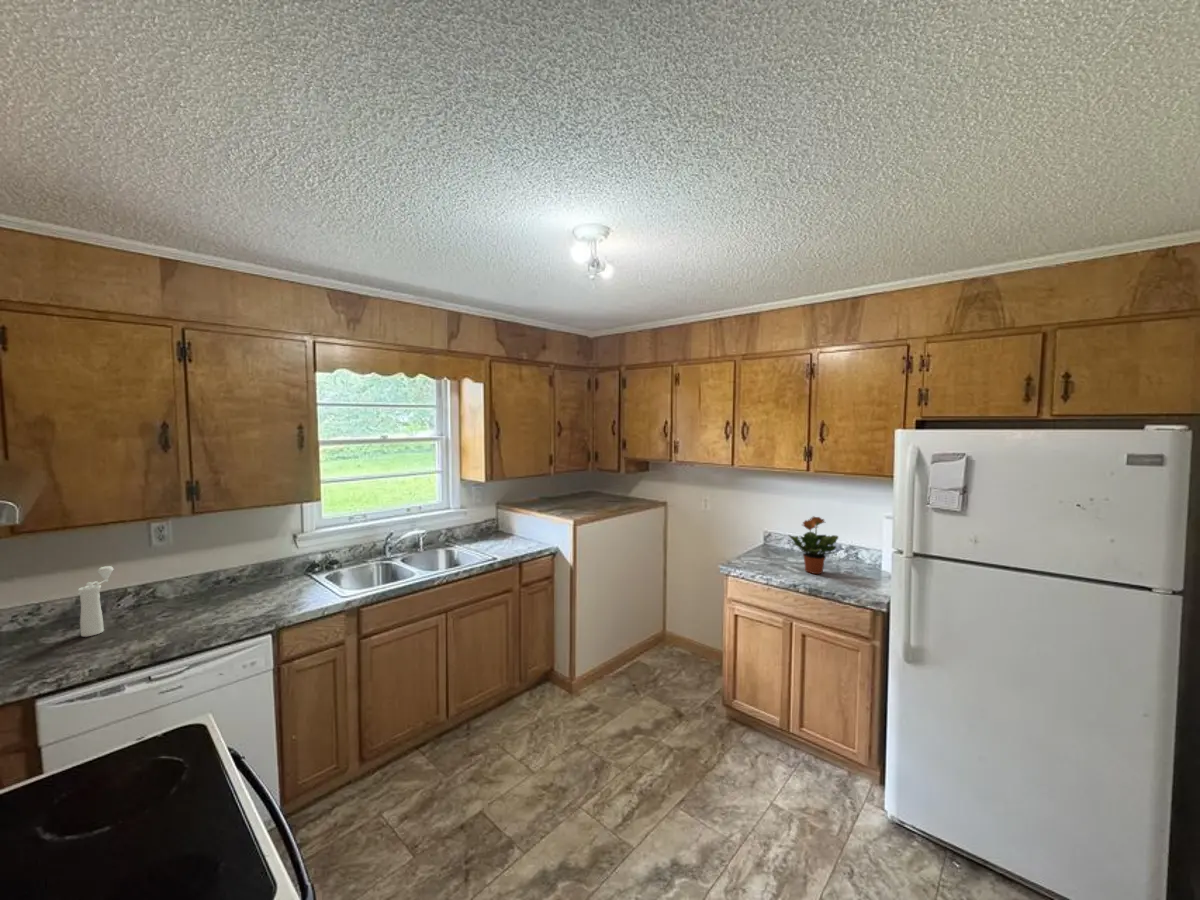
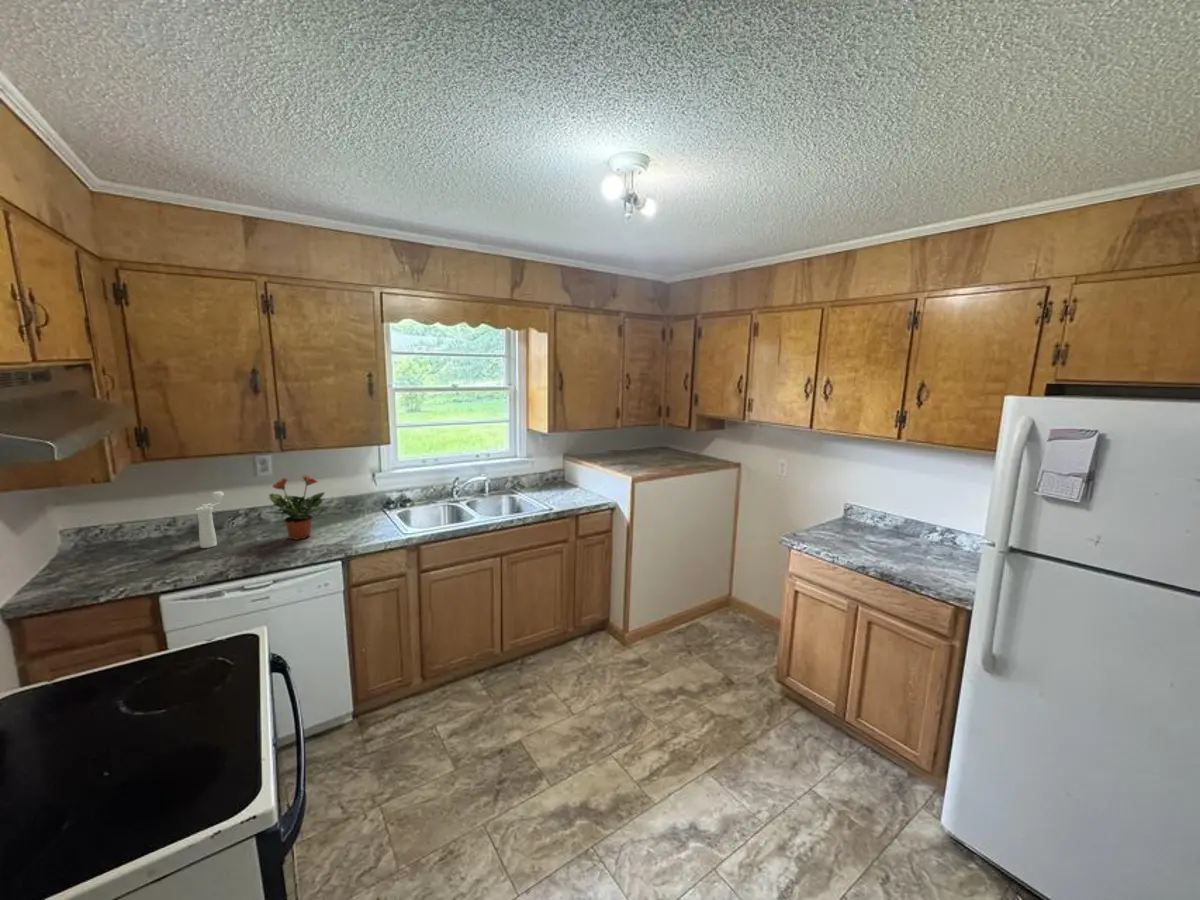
potted plant: present [789,516,838,574] -> present [267,475,324,540]

